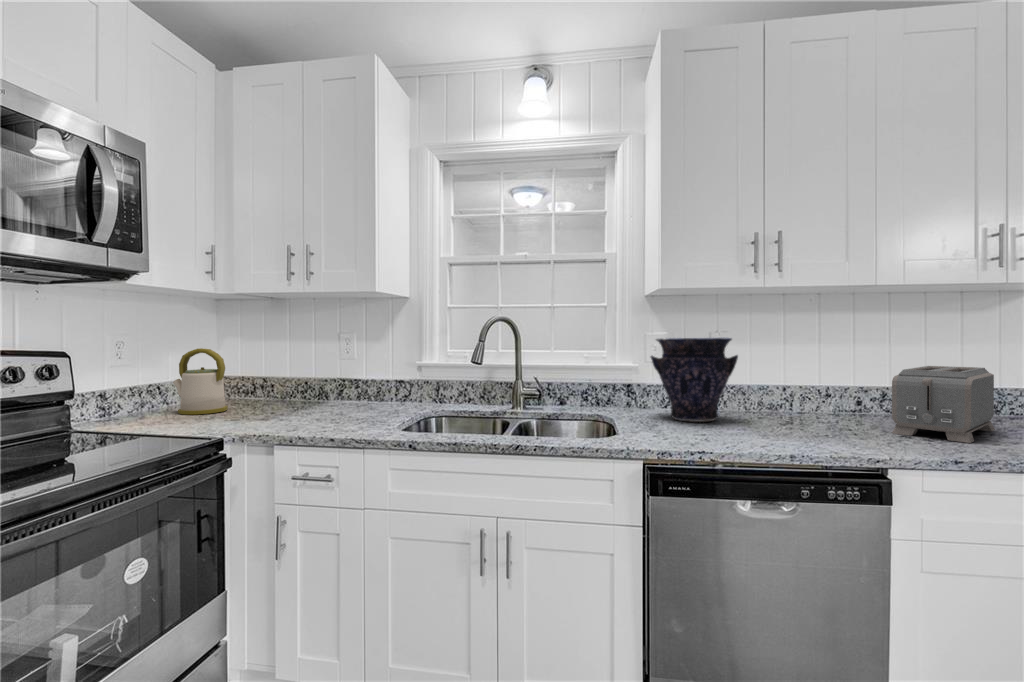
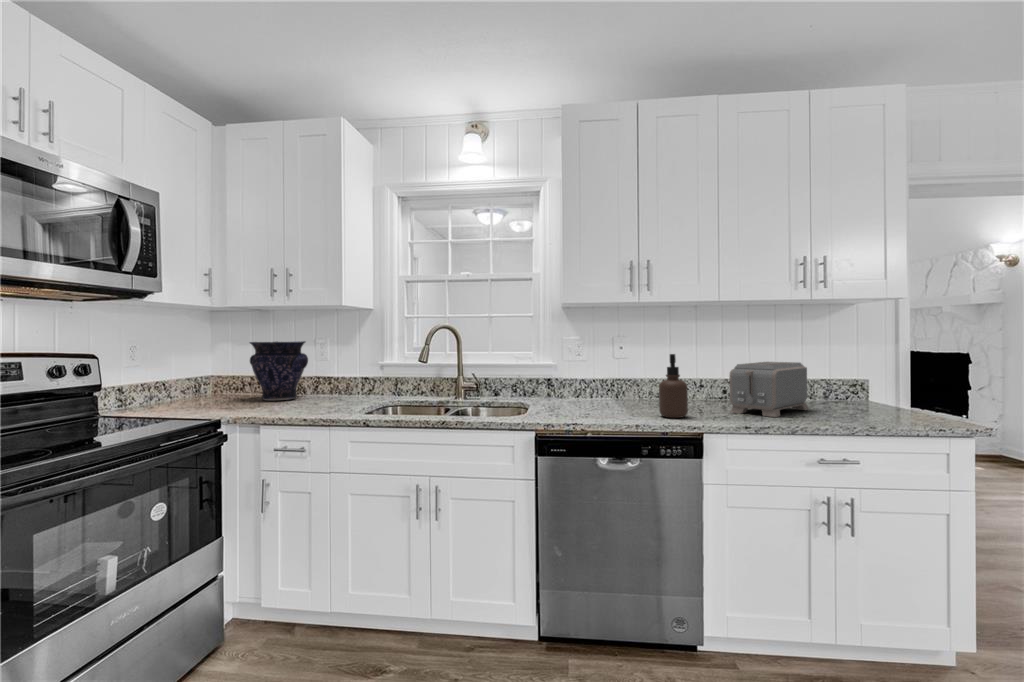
vase: present [651,338,738,422] -> present [250,341,308,401]
kettle: present [173,348,228,415] -> none [177,352,221,405]
soap dispenser: none [806,356,849,443] -> present [659,354,688,418]

